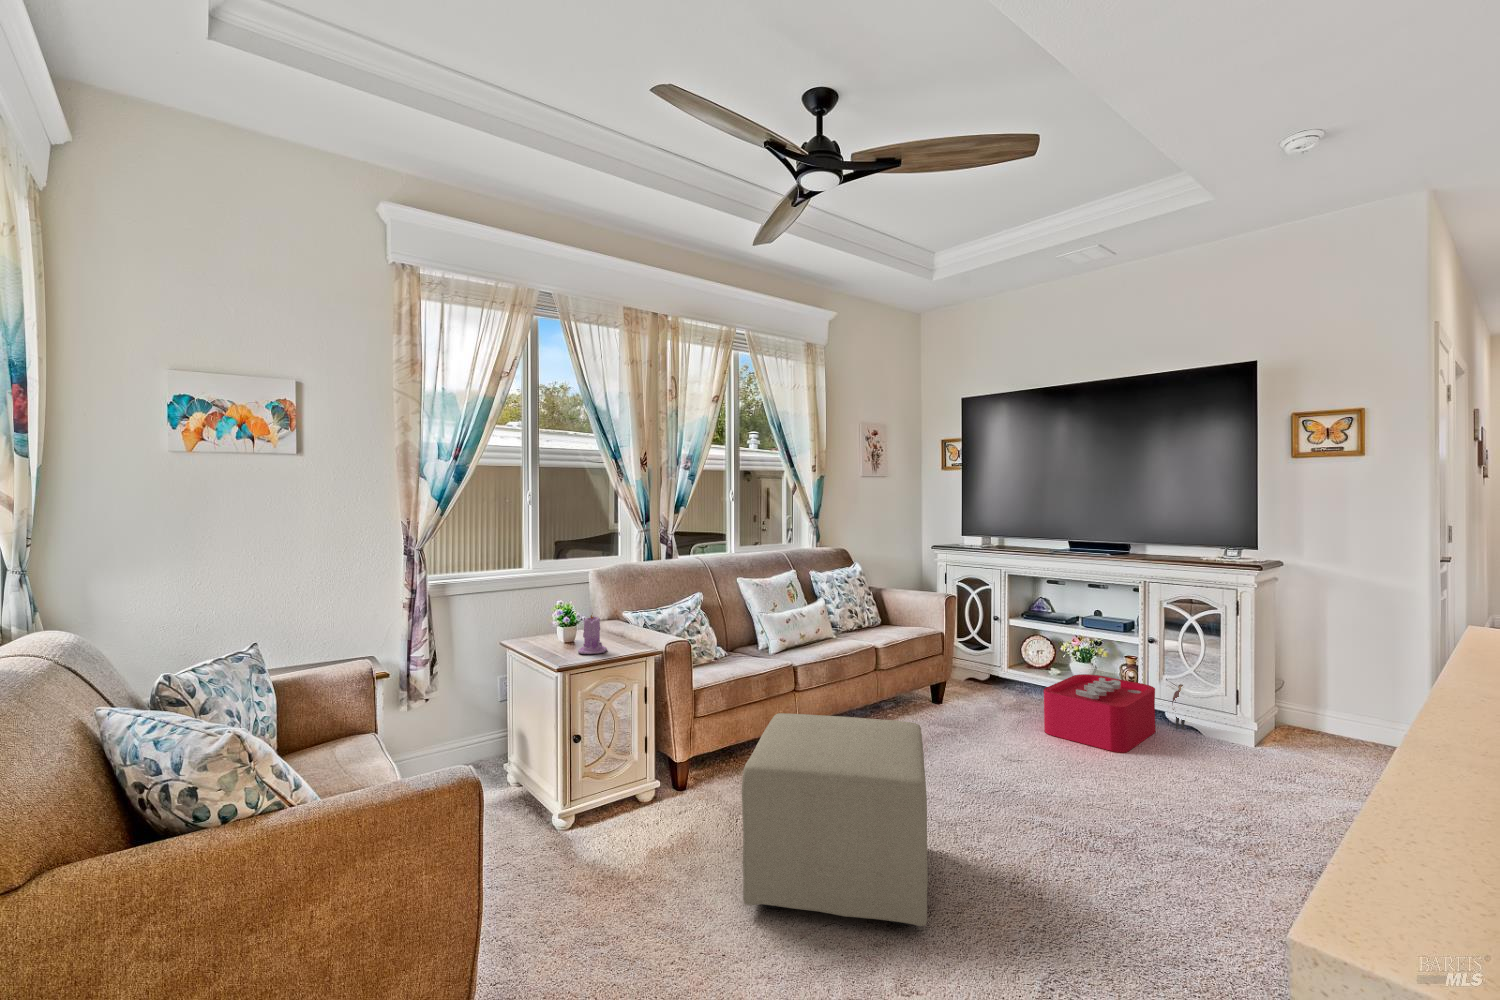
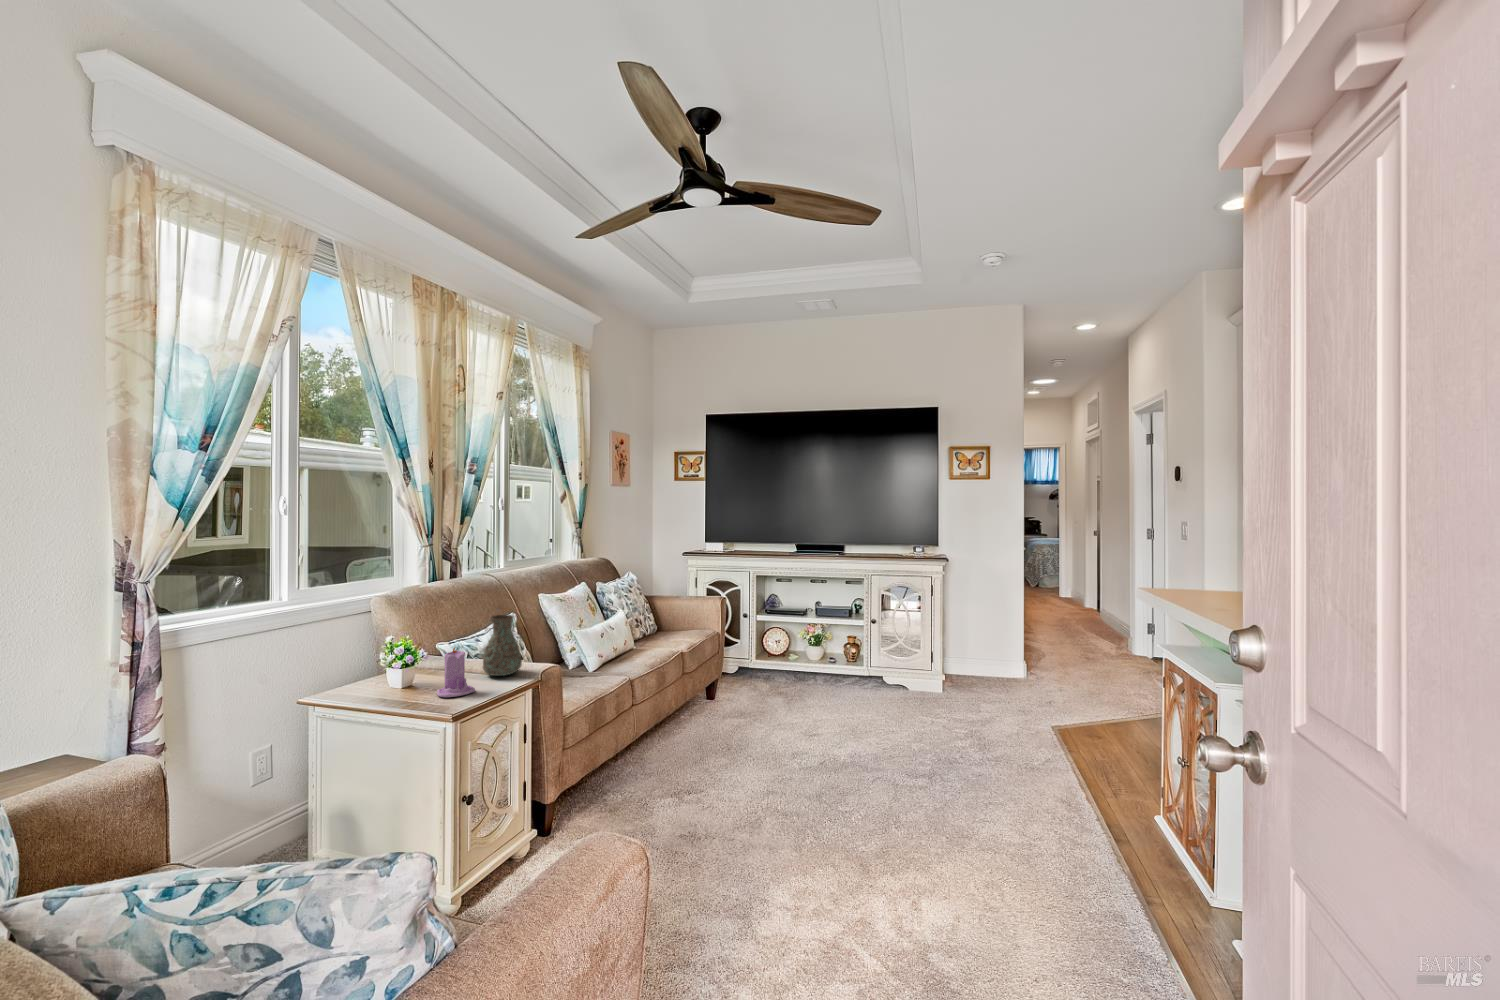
decorative vase: none [627,591,659,643] -> present [483,615,522,676]
storage bin: present [1044,674,1186,752] -> none [809,653,897,713]
ottoman: present [742,713,928,927] -> none [677,711,878,919]

